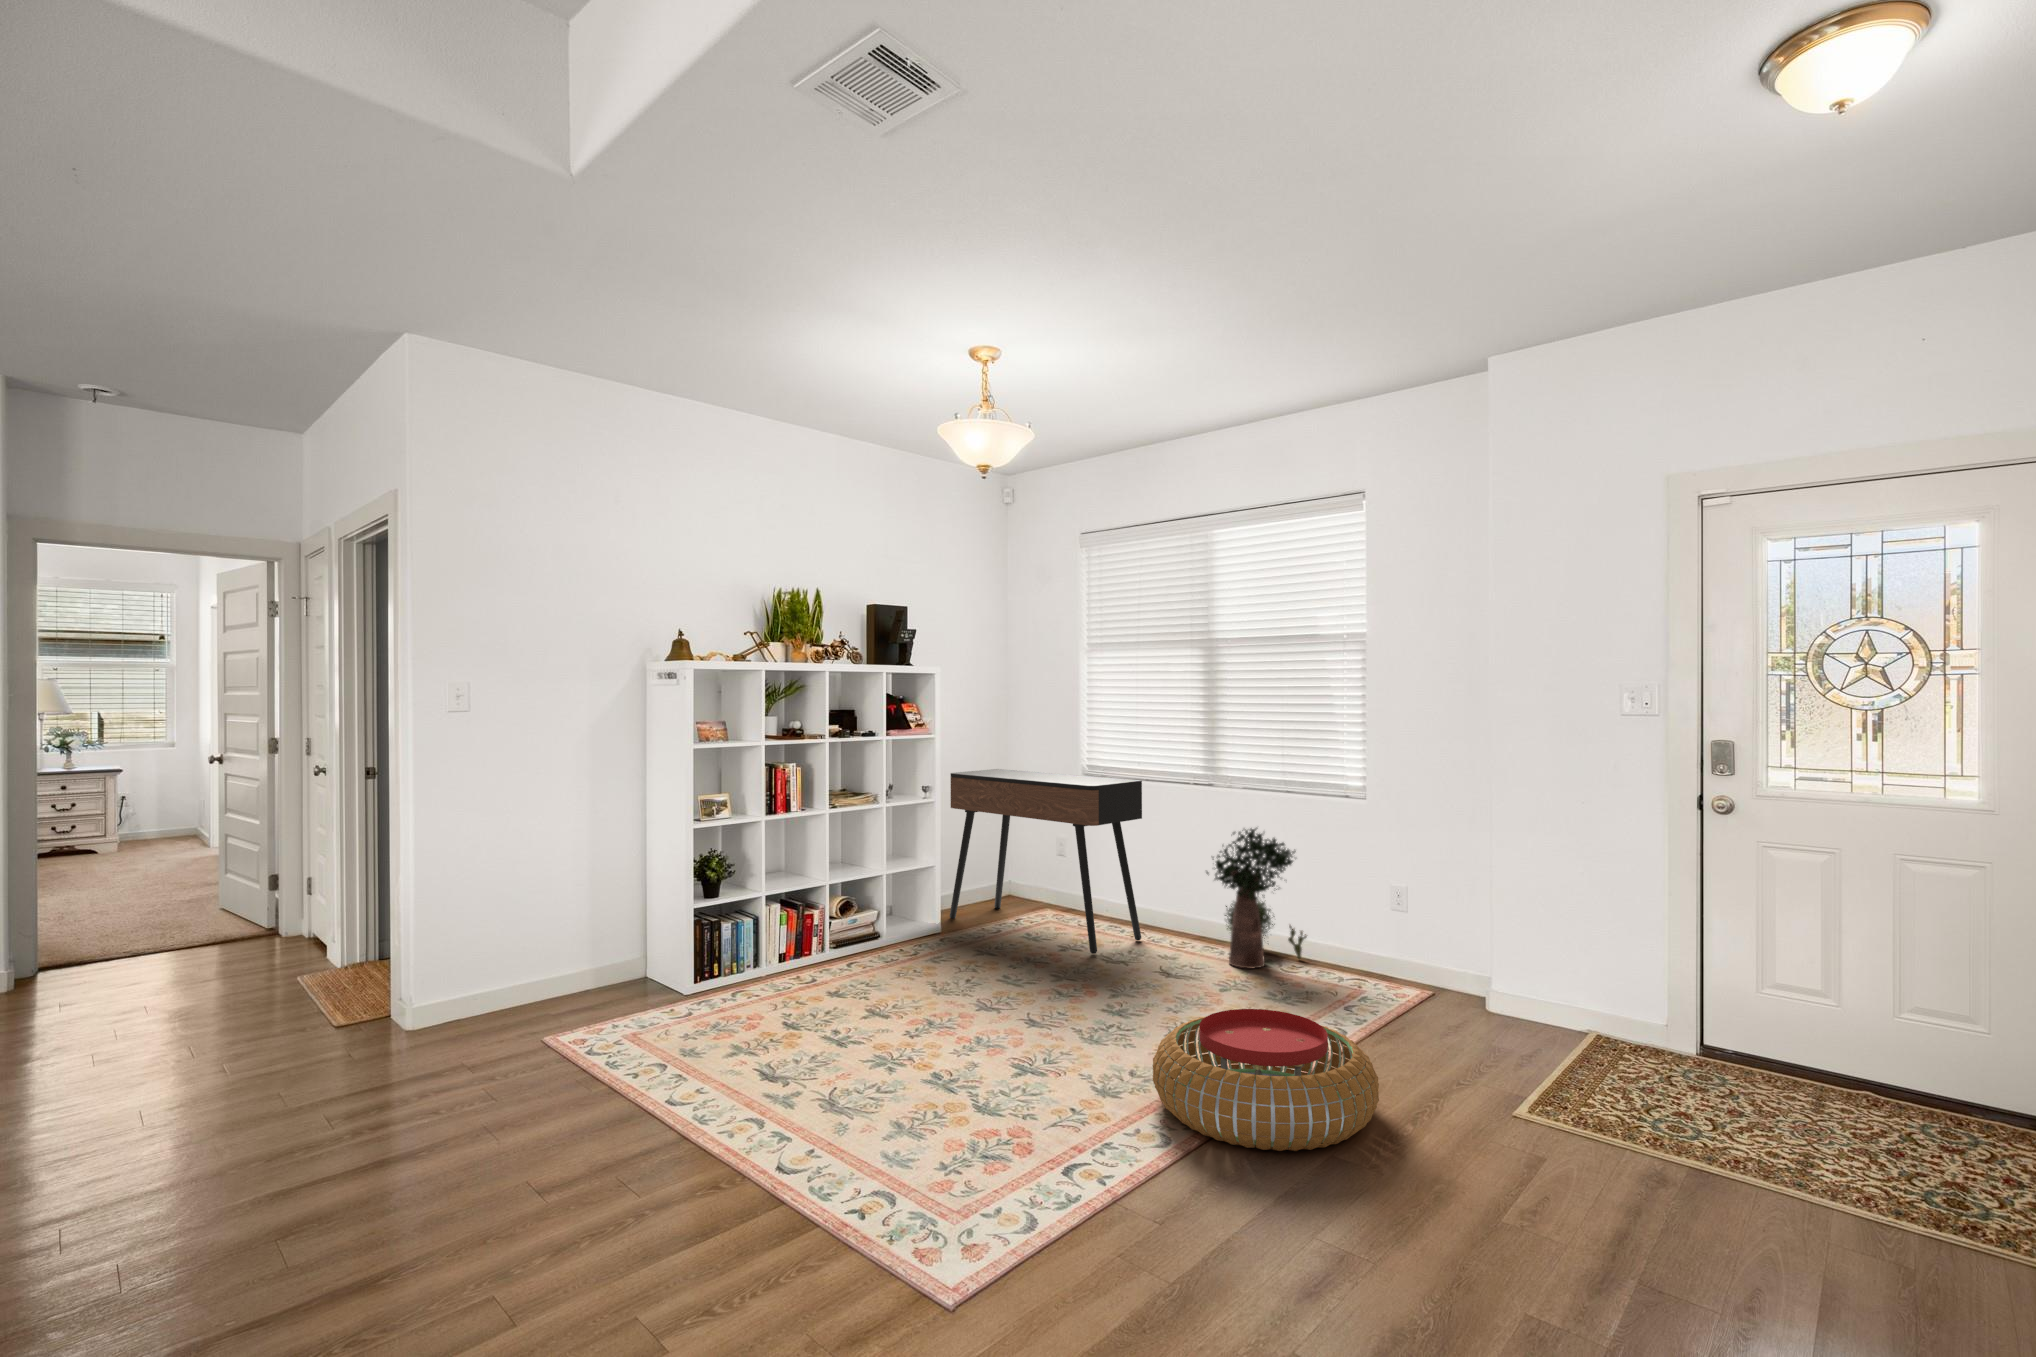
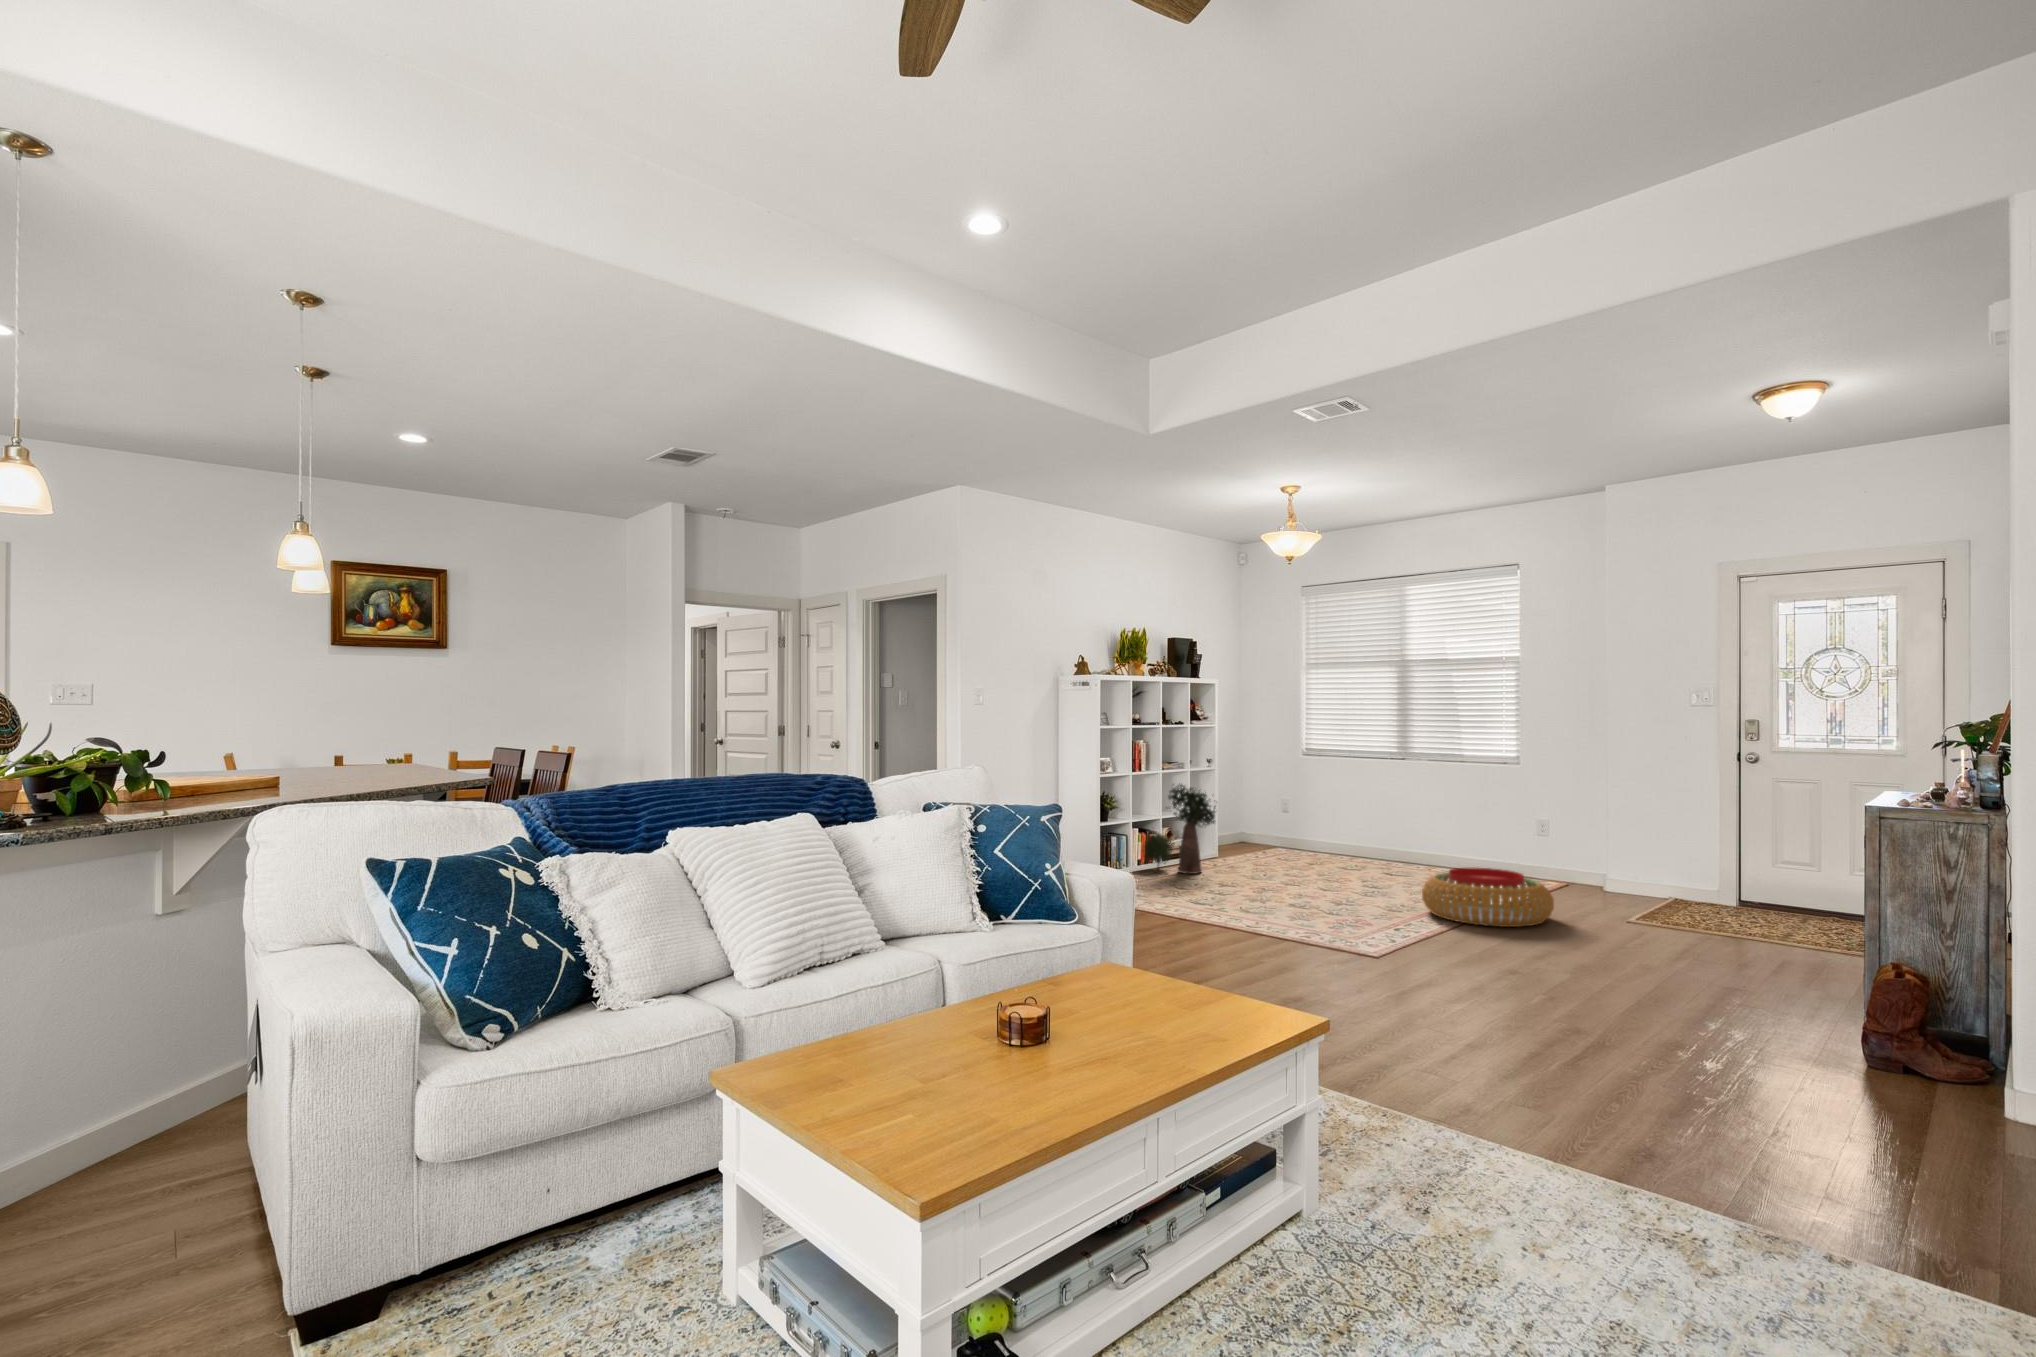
console table: present [950,769,1142,954] -> none [1221,751,1363,865]
potted plant: present [1206,828,1307,968] -> present [1143,784,1216,874]

